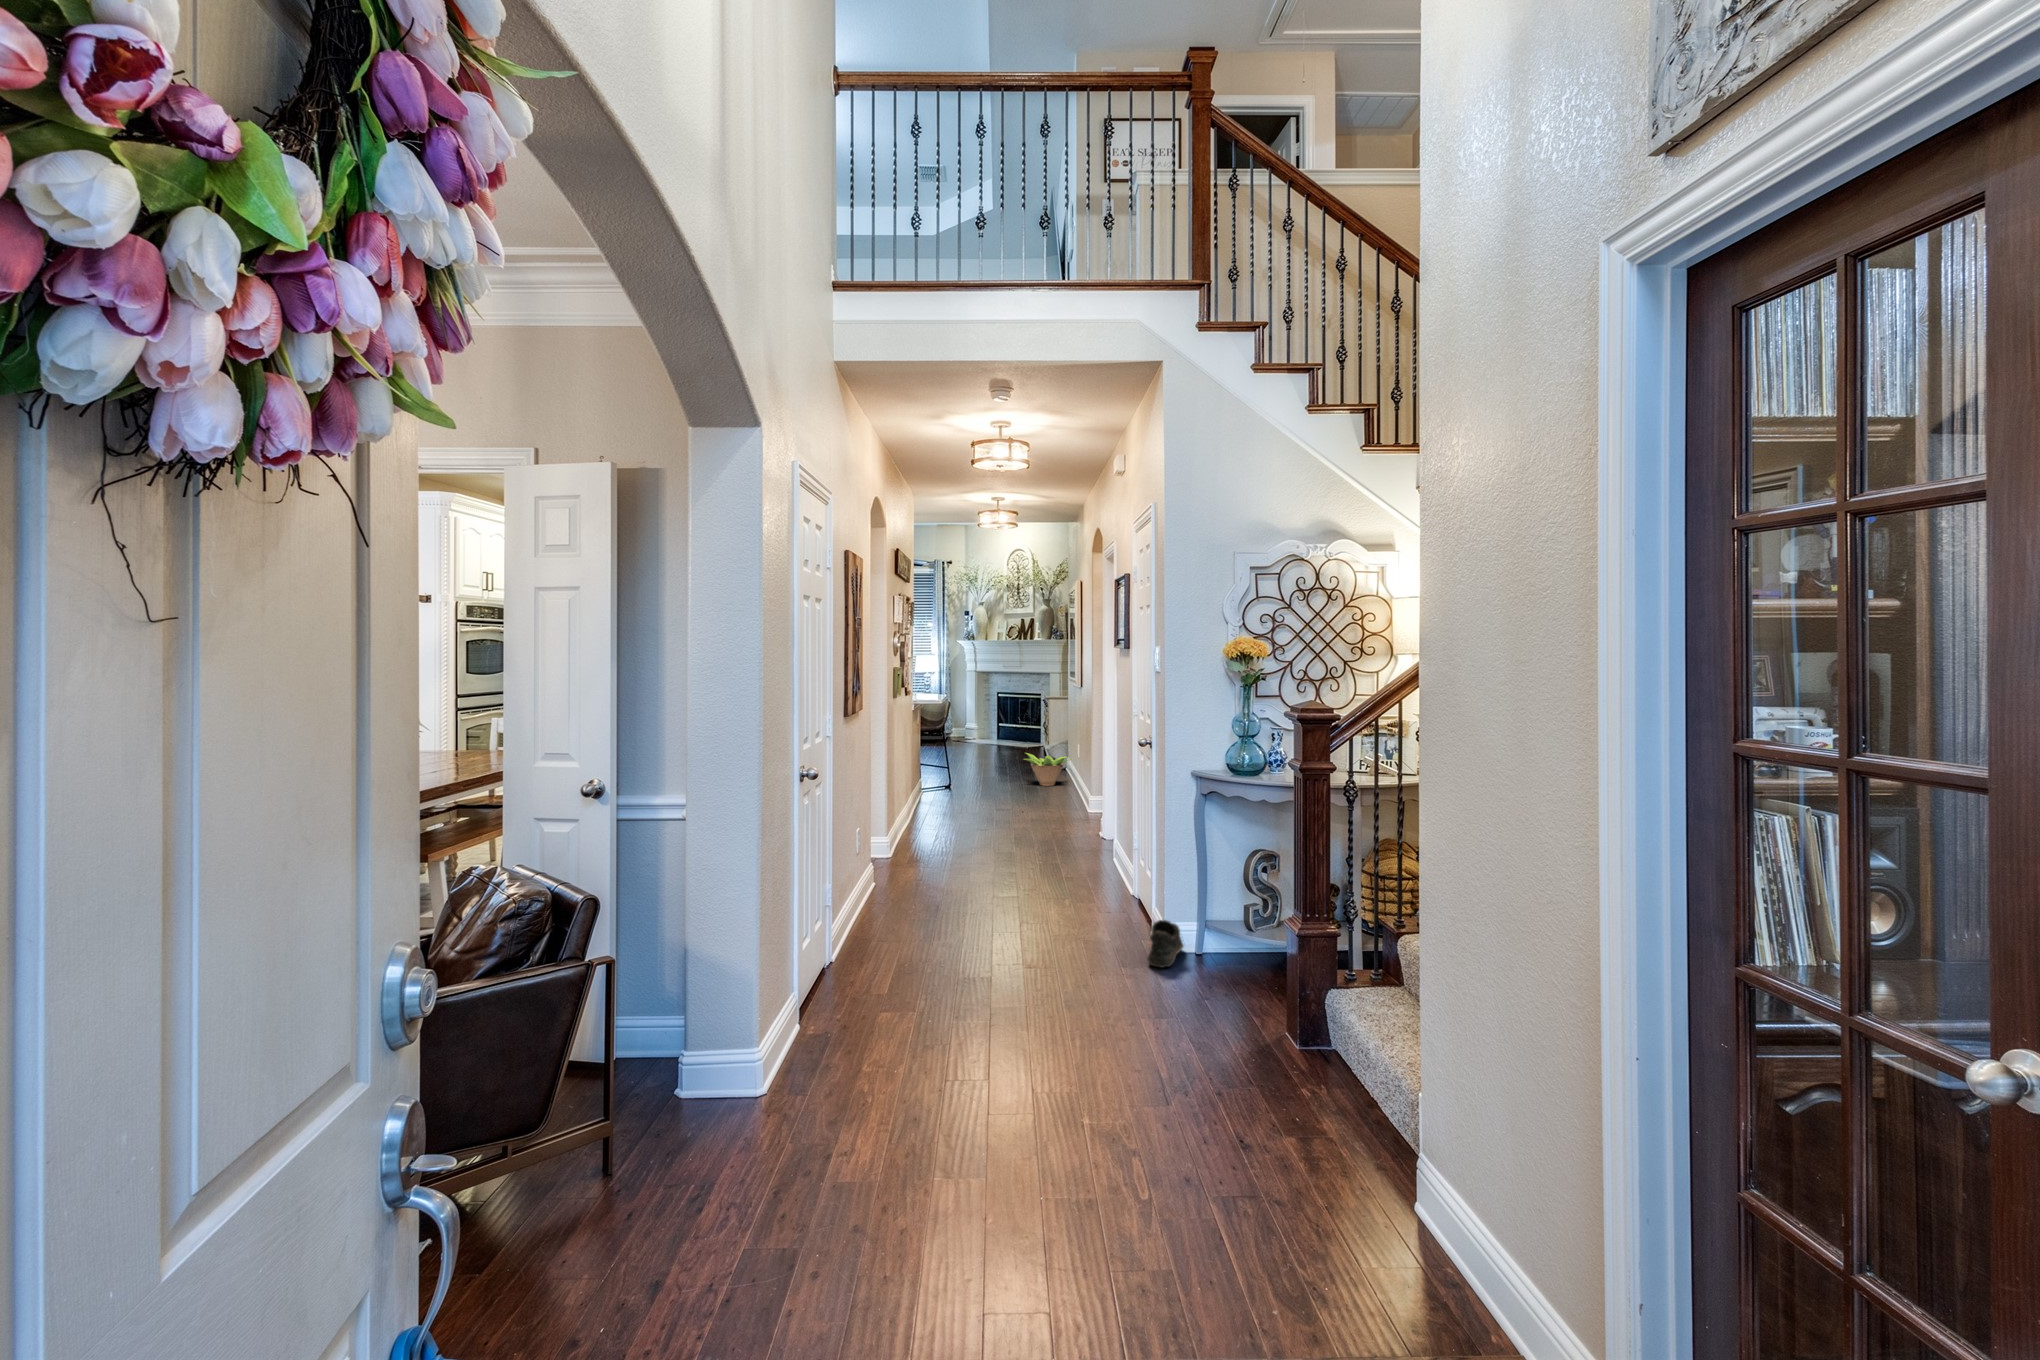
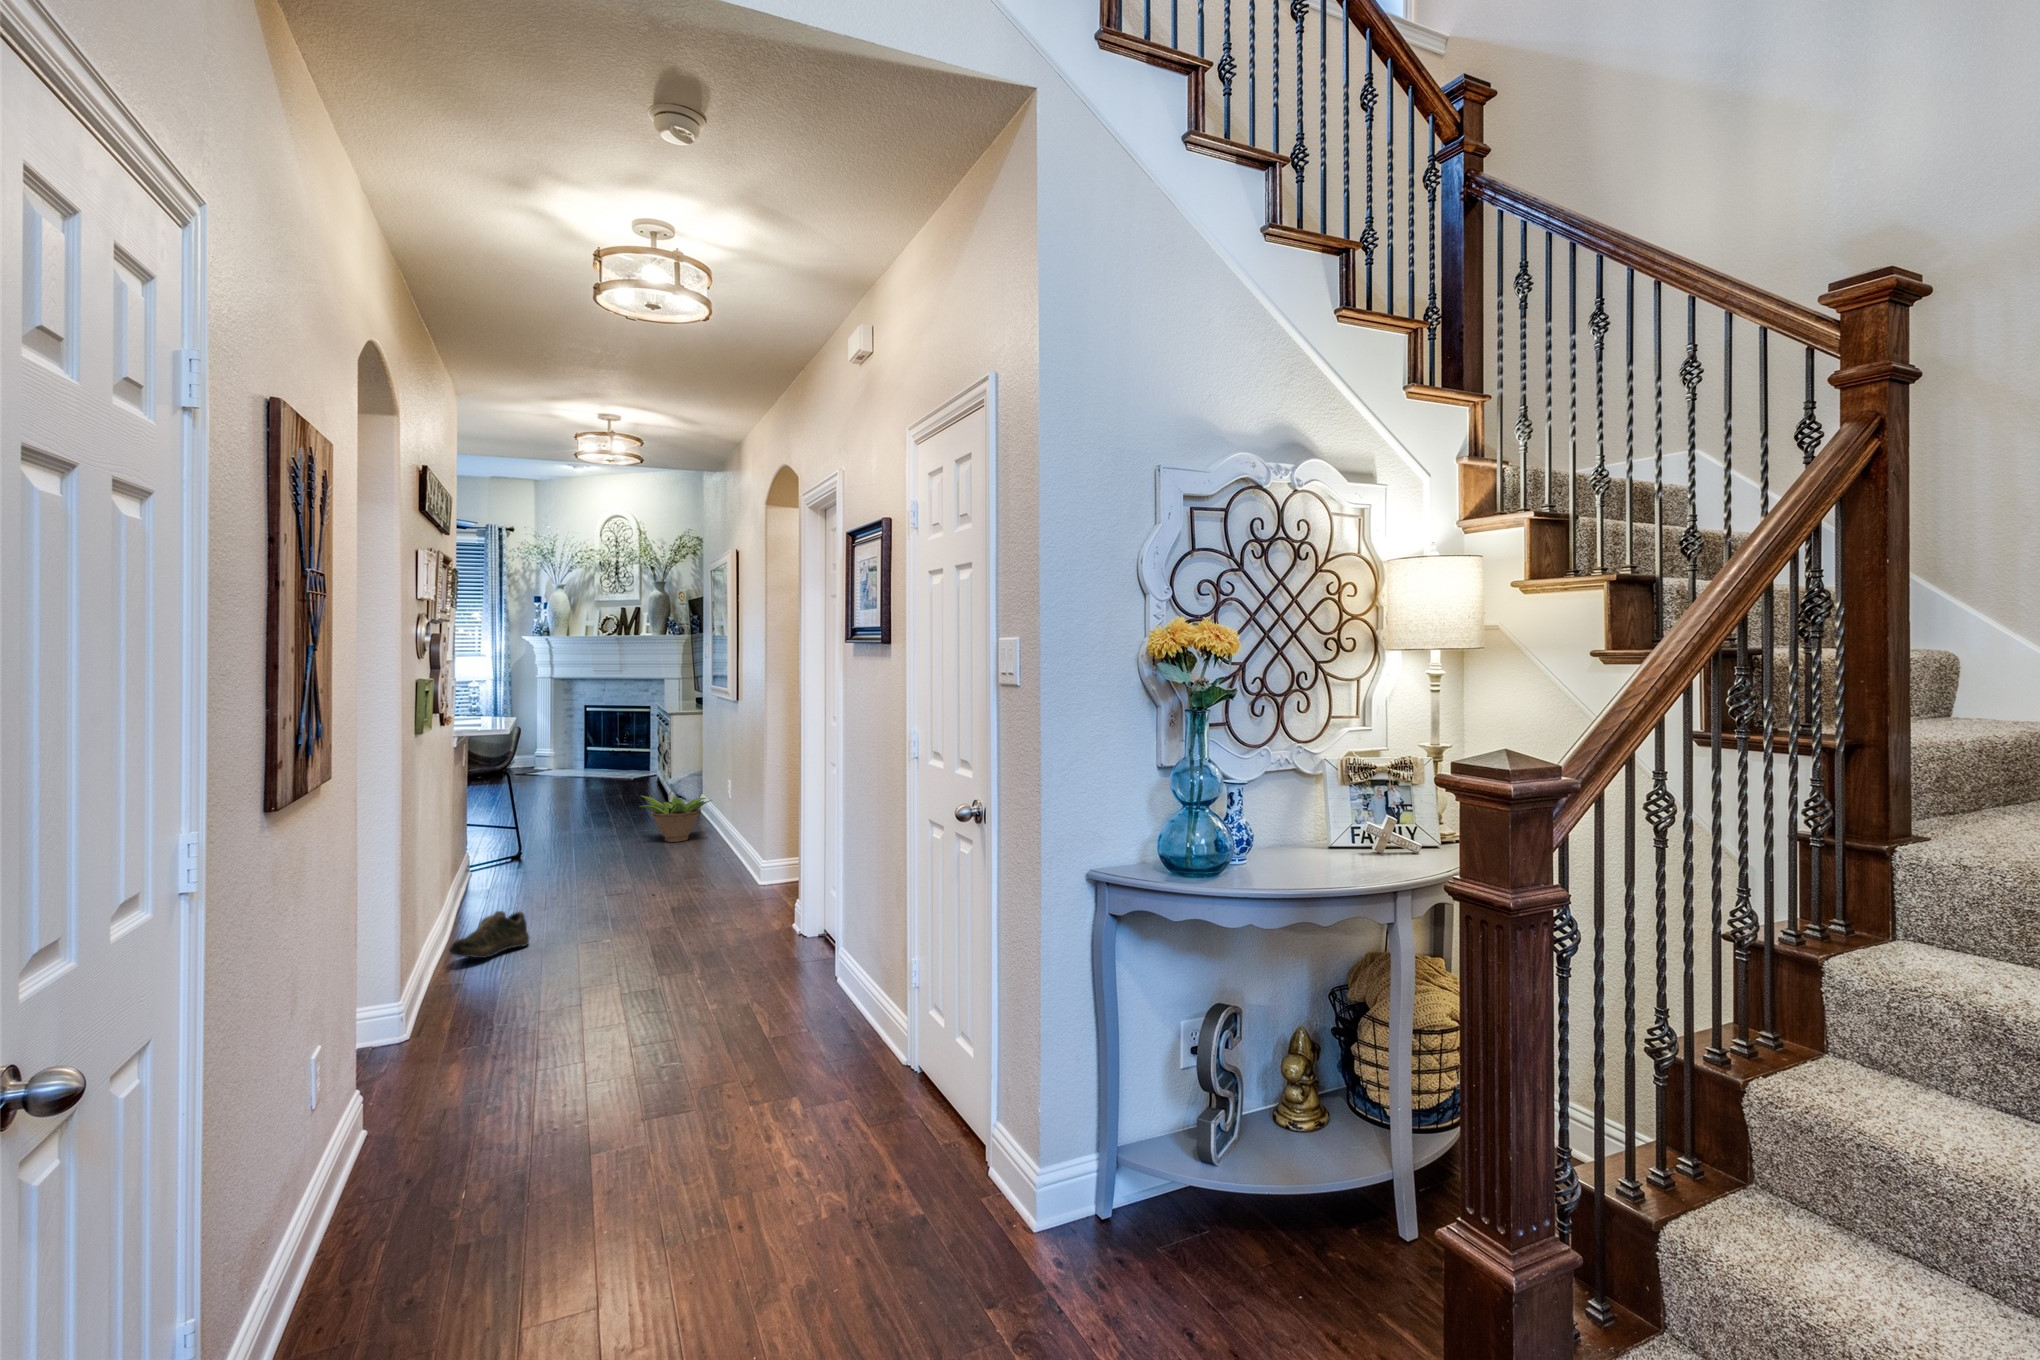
shoe: present [1147,920,1184,968] -> present [449,911,529,958]

